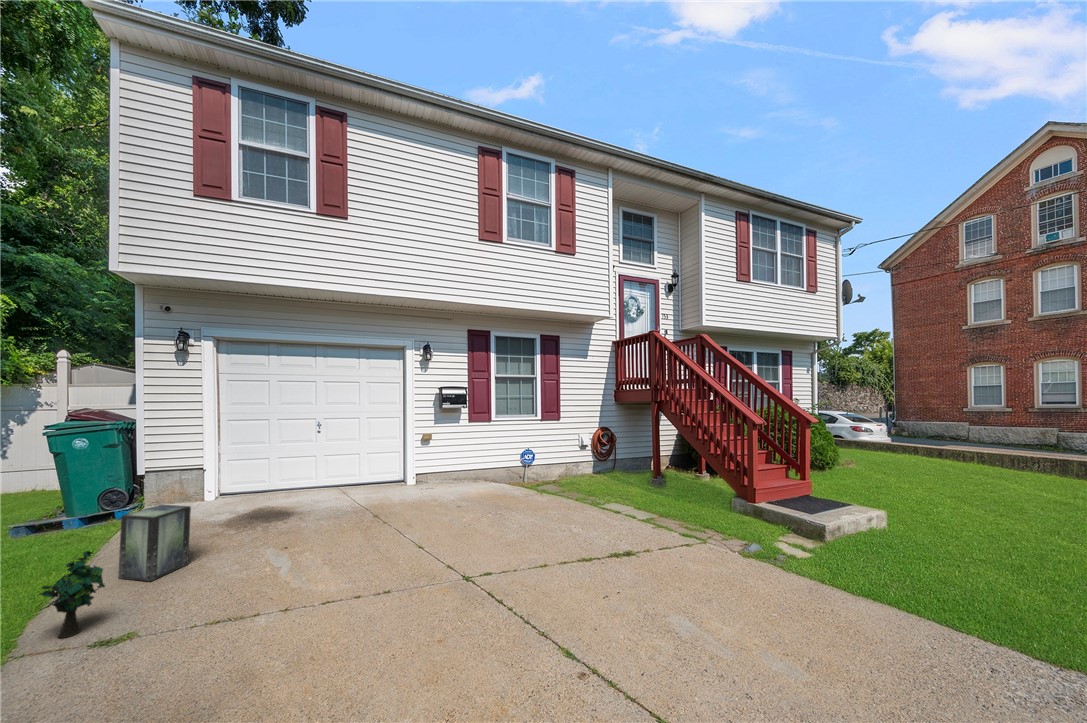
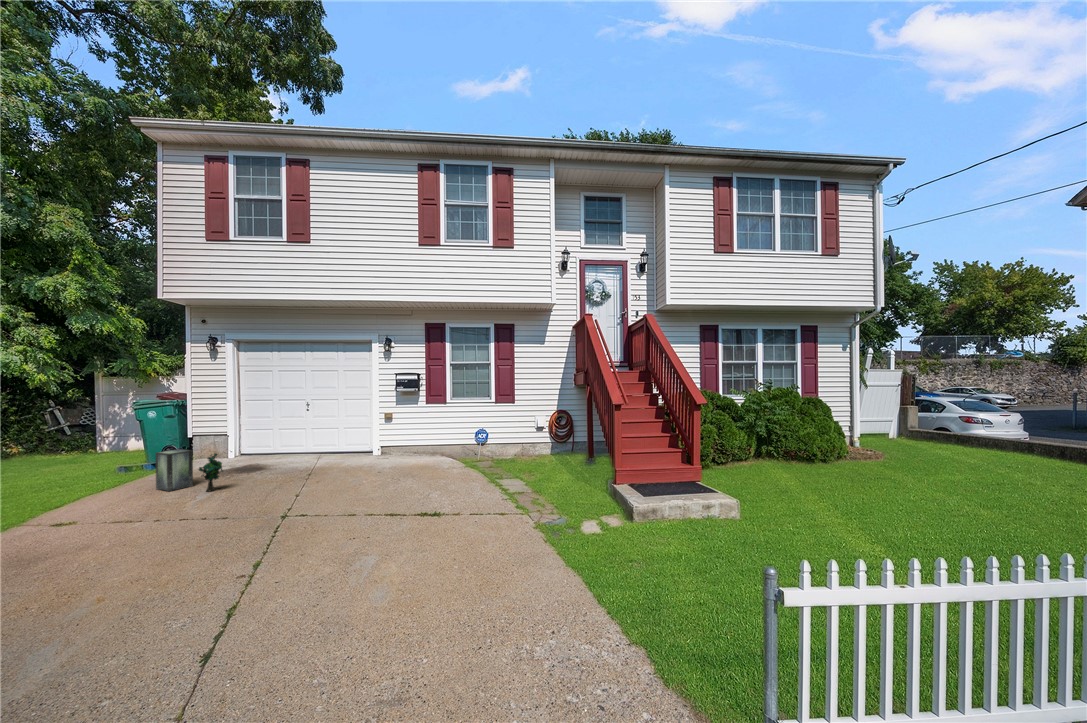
decorative plant: present [40,551,105,638] -> present [199,453,223,492]

